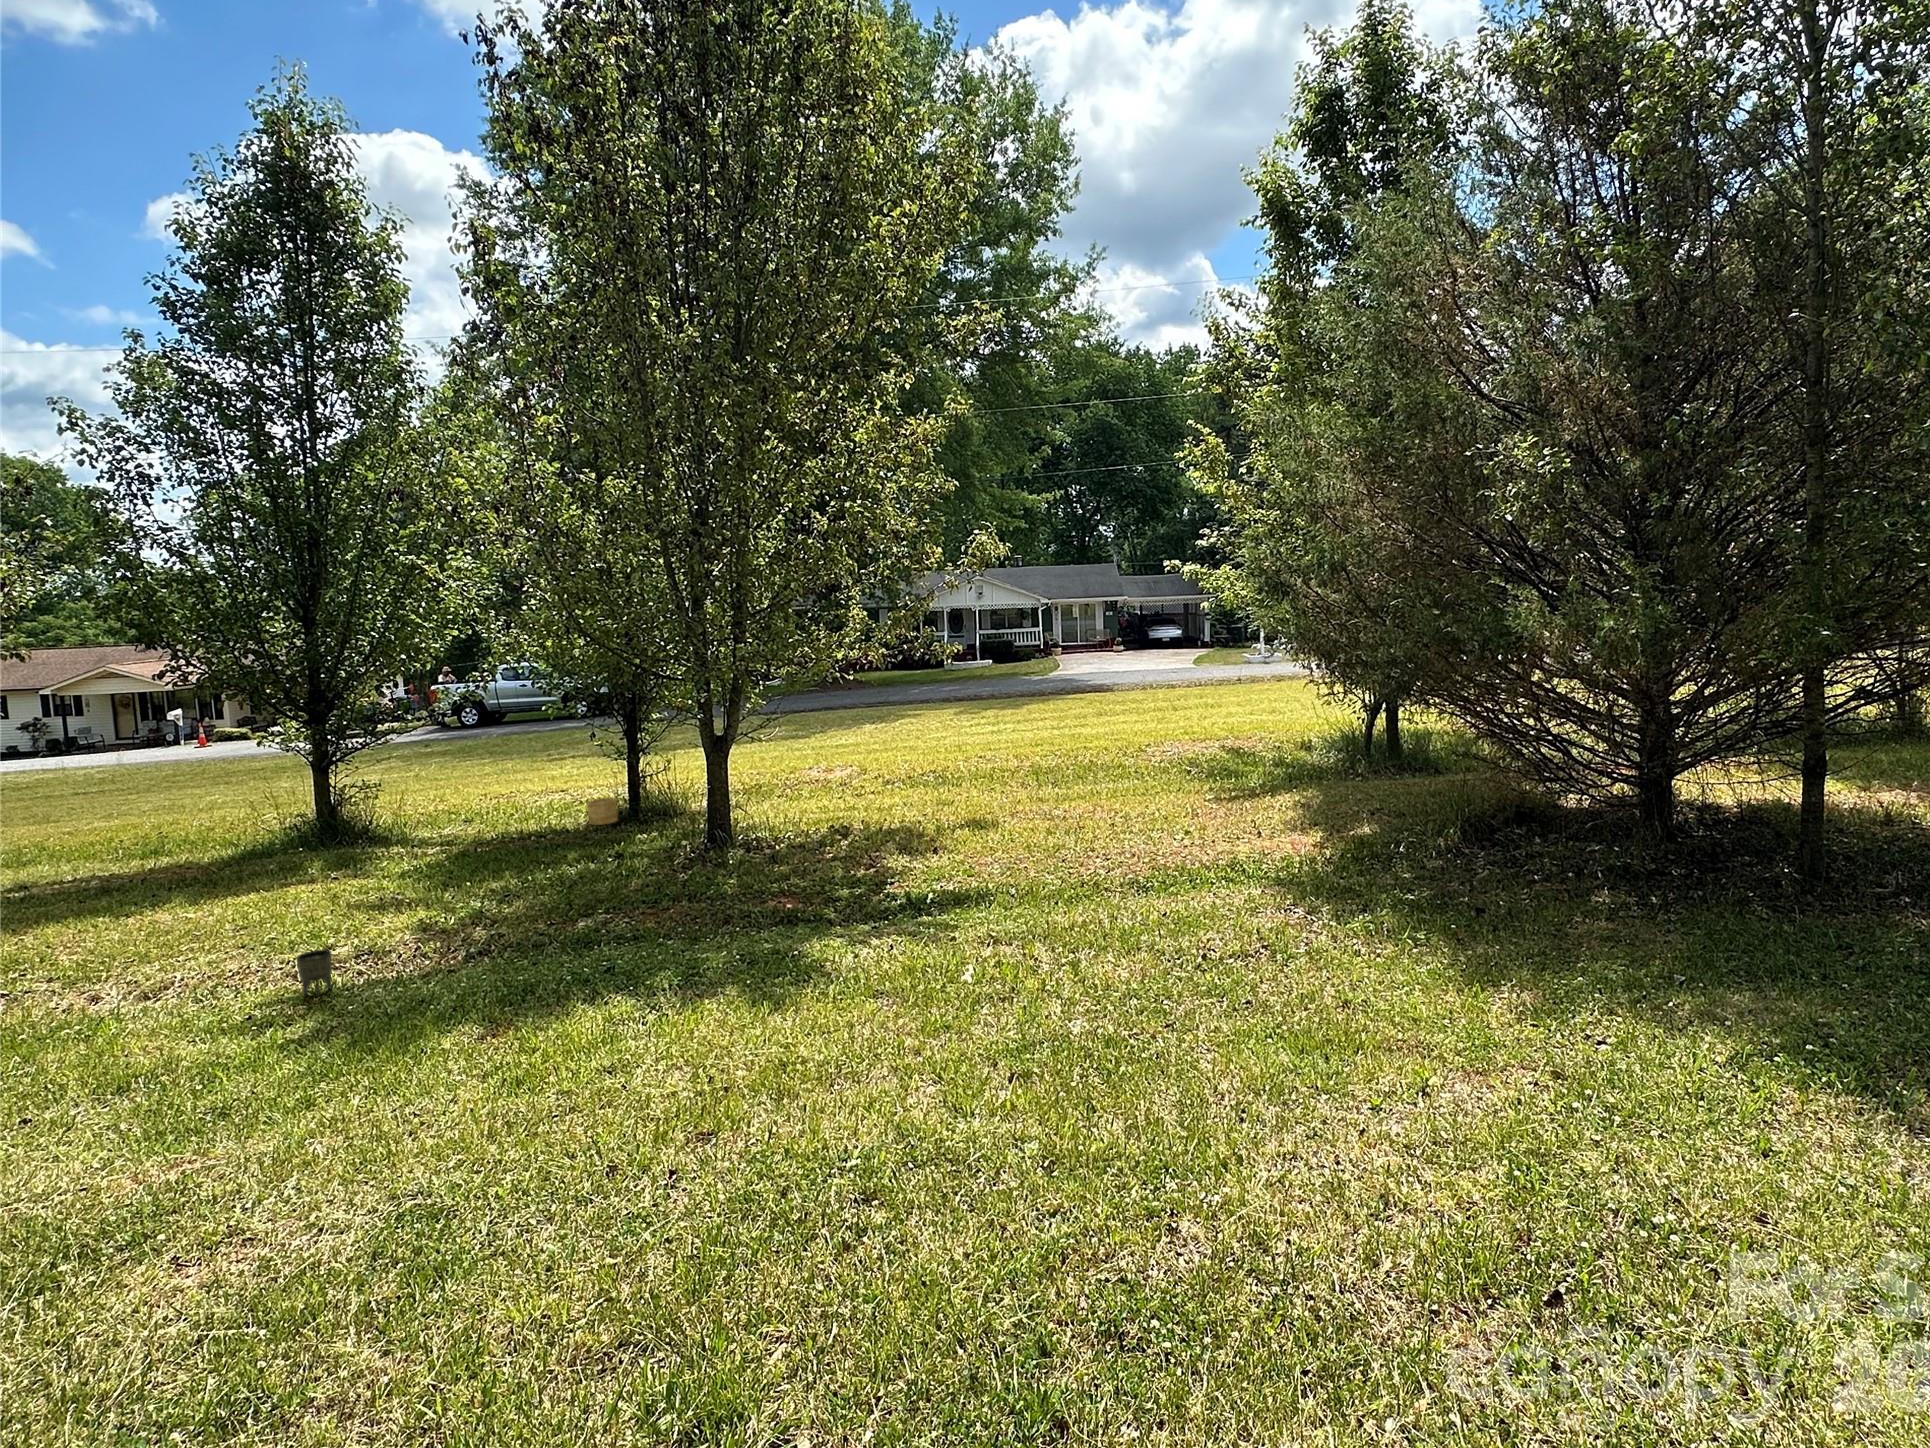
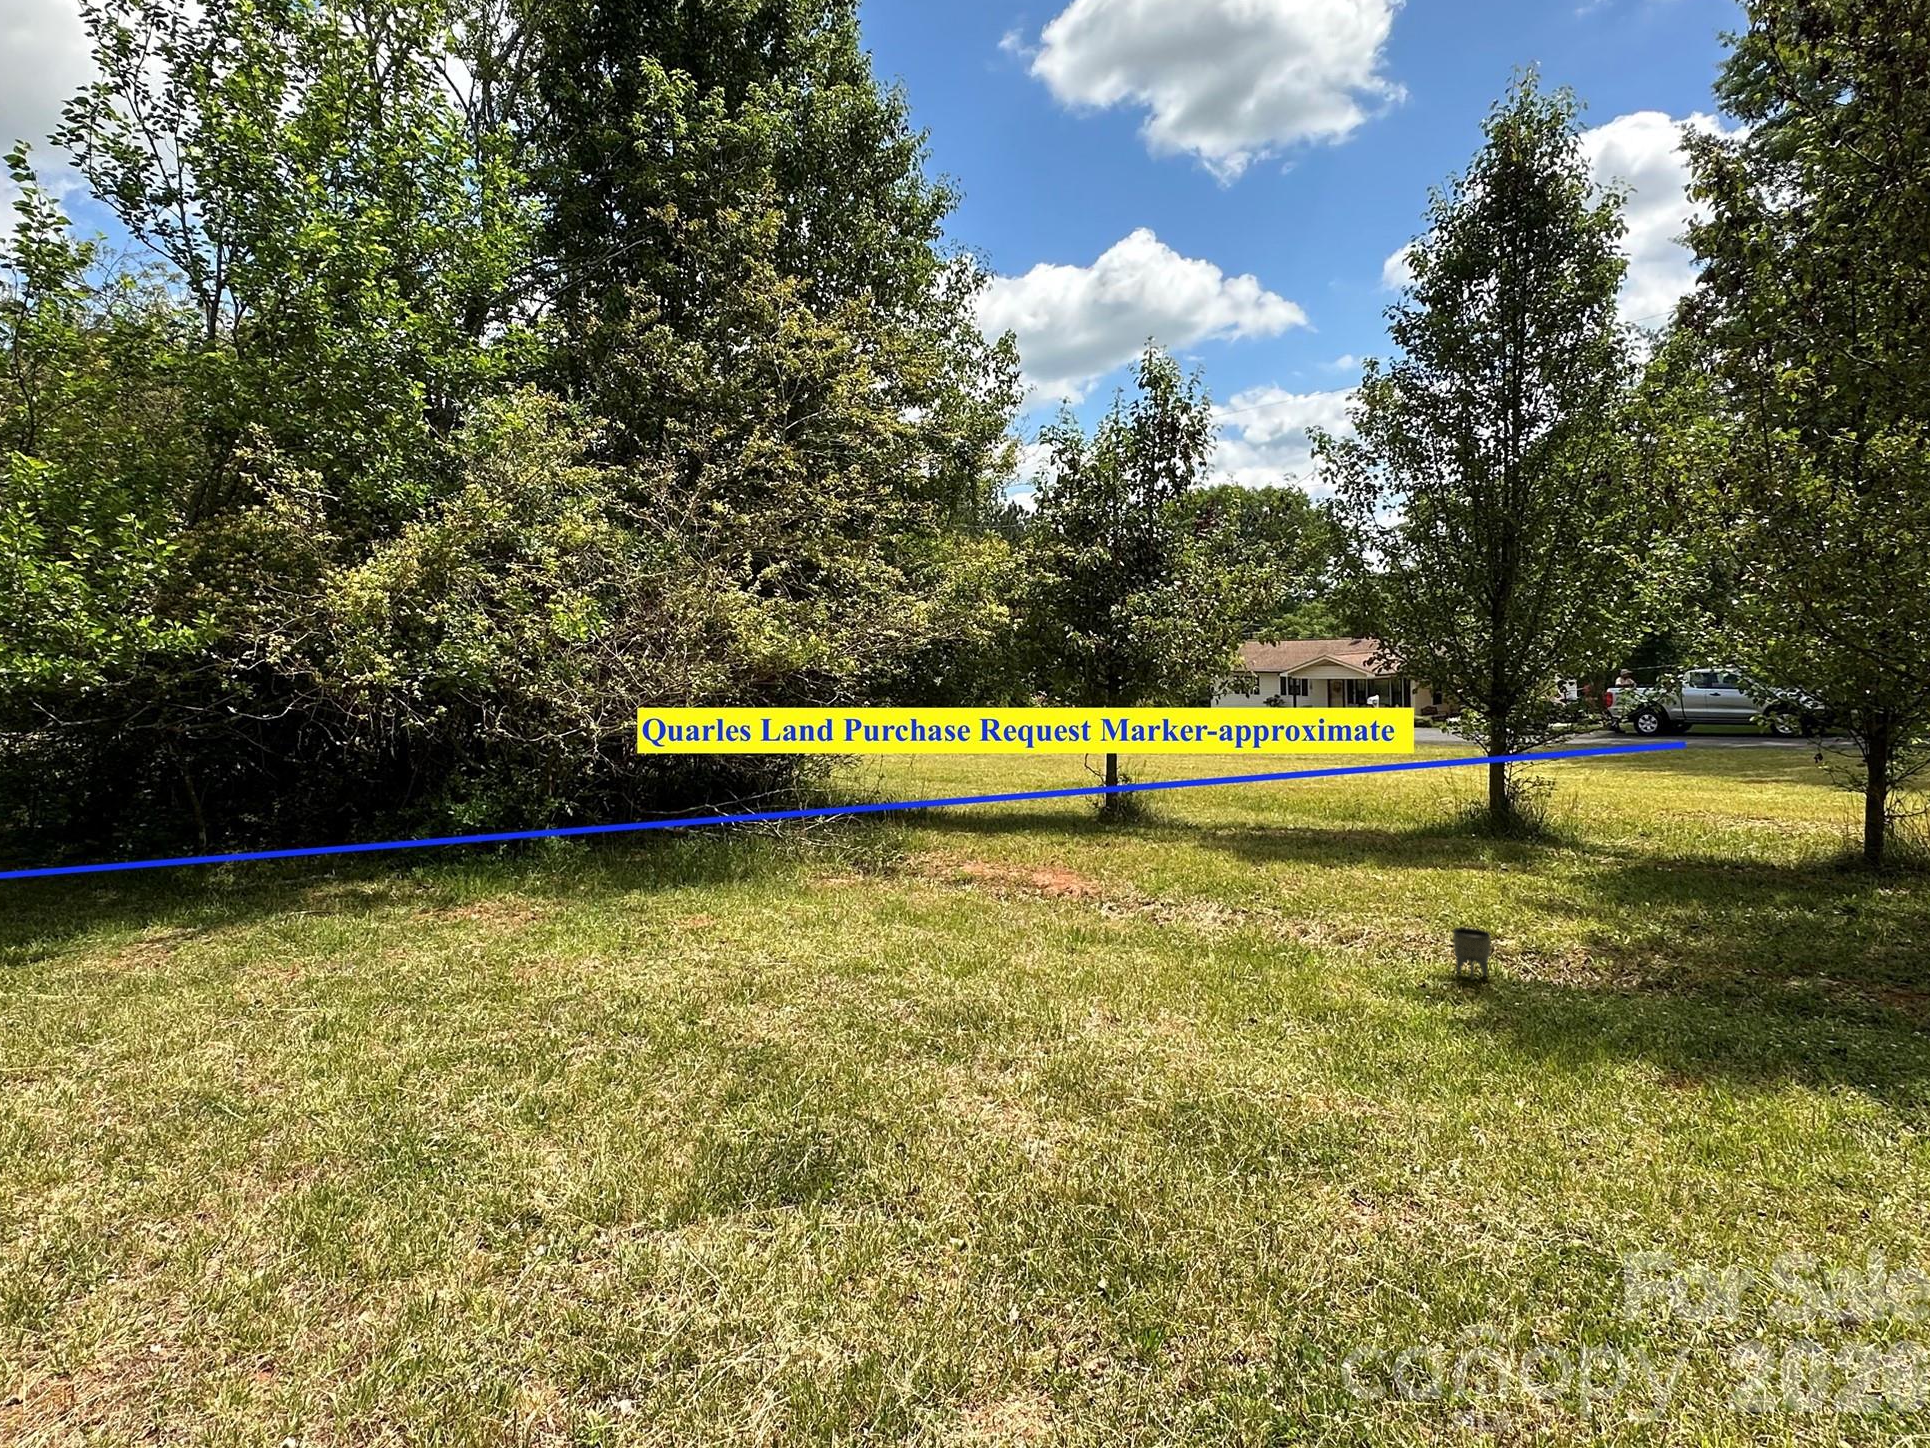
wooden bucket: present [587,797,618,825] -> none [1836,841,1892,878]

